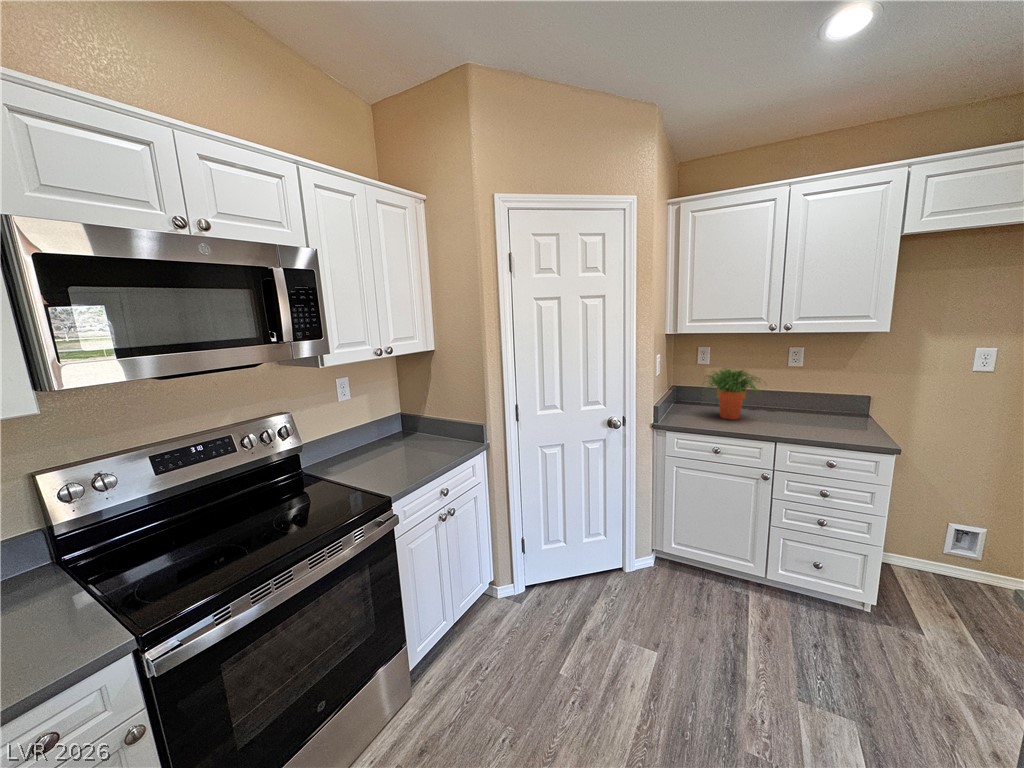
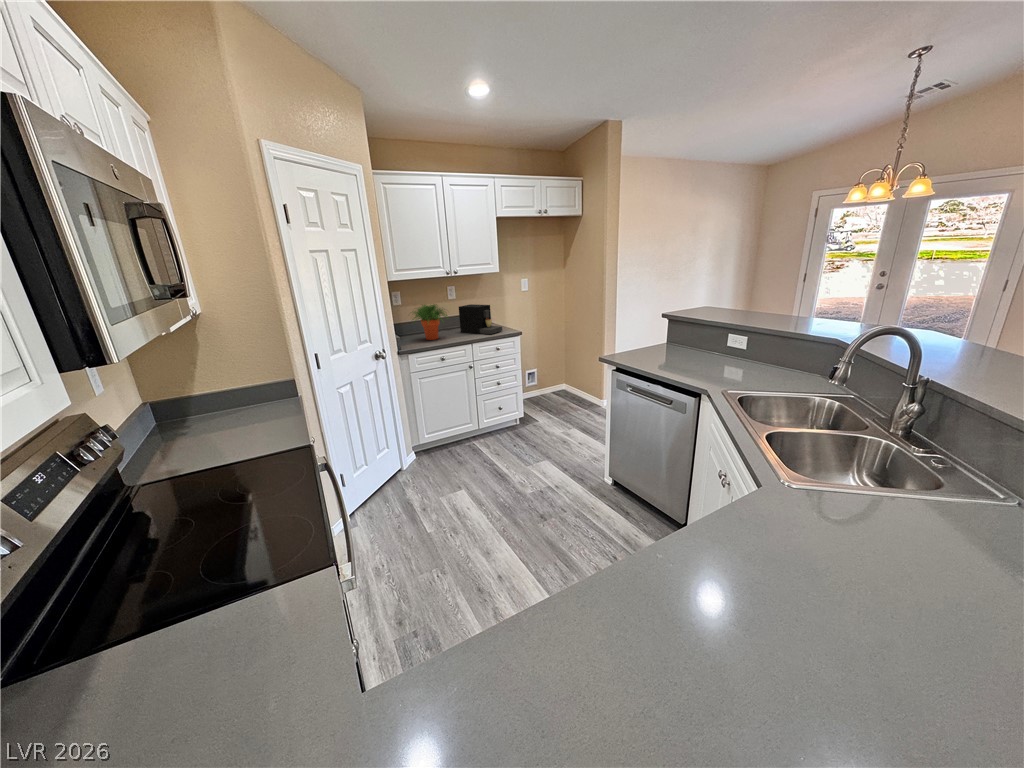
coffee maker: none [791,378,872,435] -> present [459,304,502,334]

